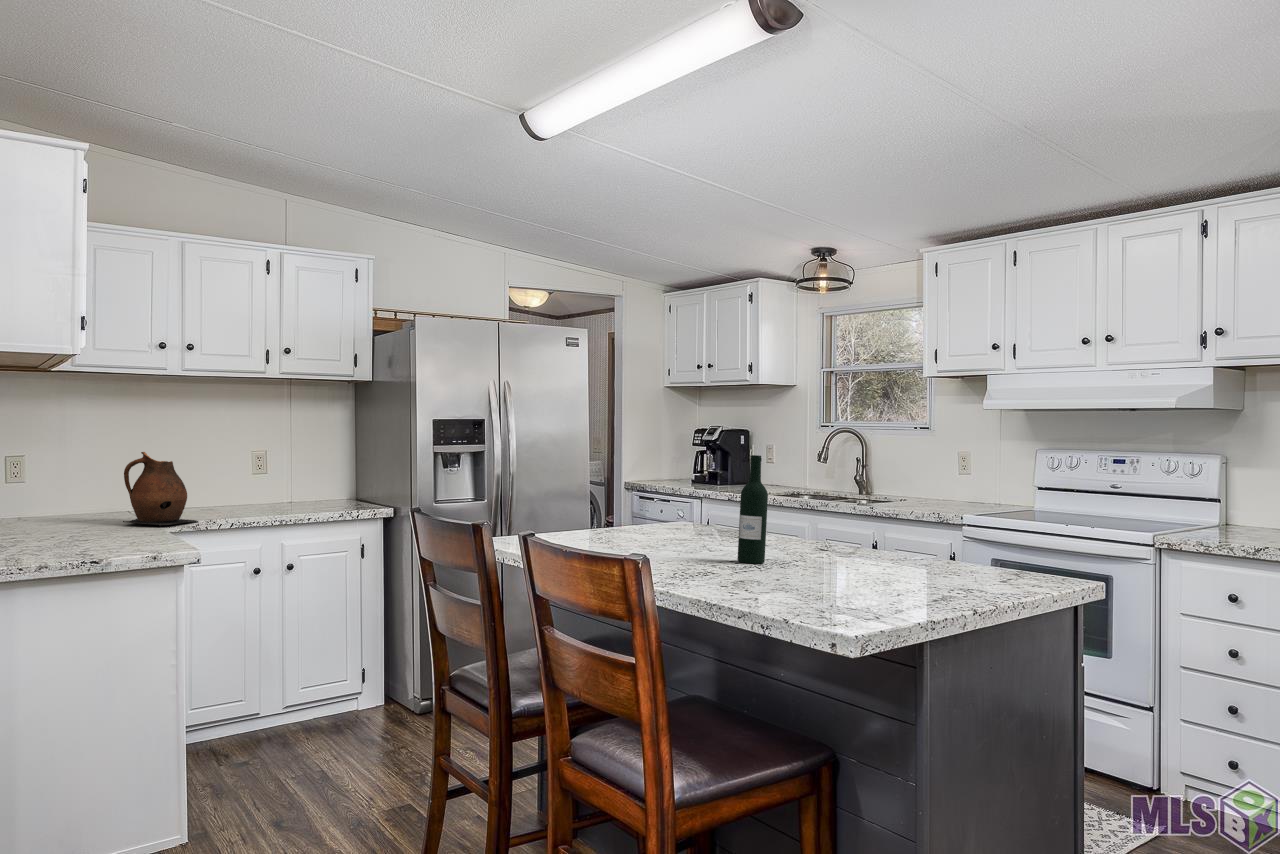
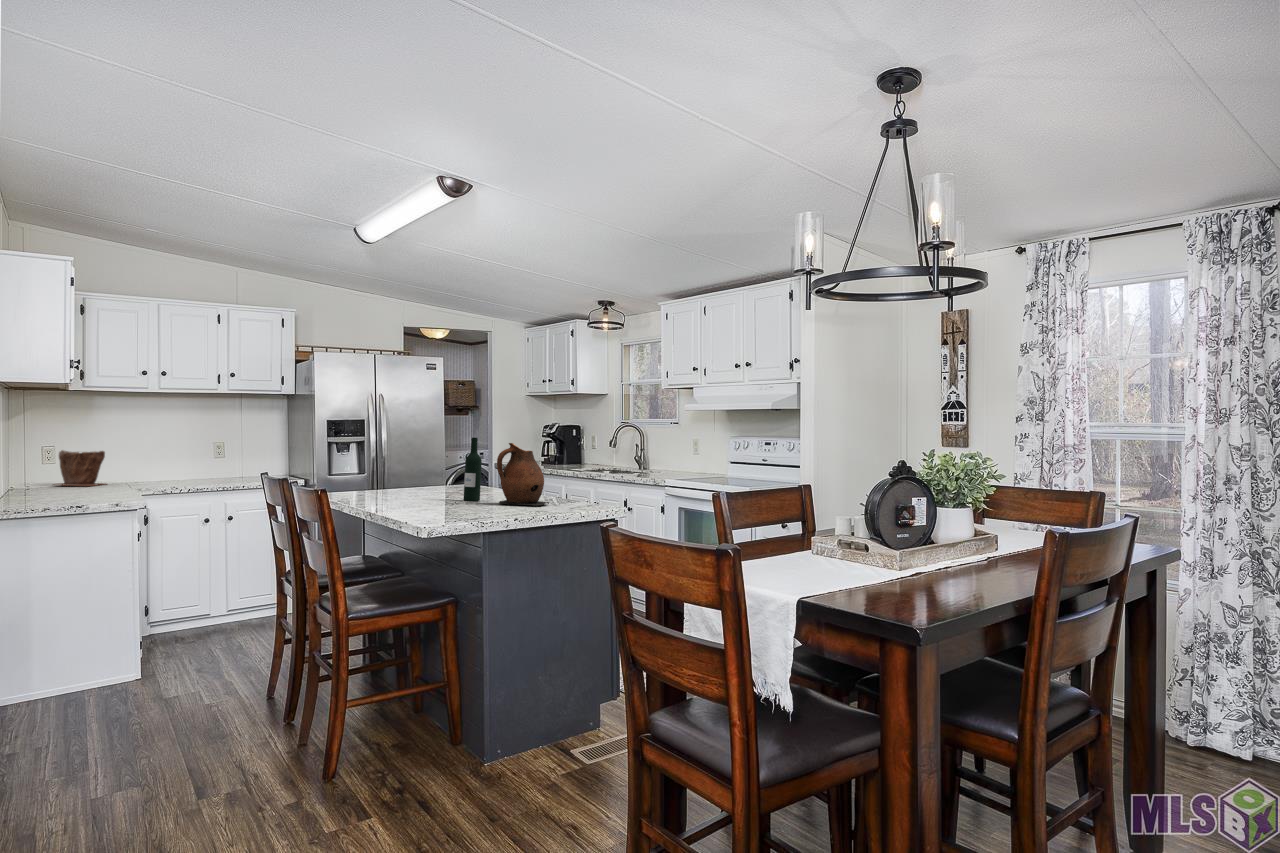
ceramic pitcher: present [123,452,198,526] -> present [497,443,549,506]
plant pot: none [31,460,110,515] -> present [54,450,105,486]

